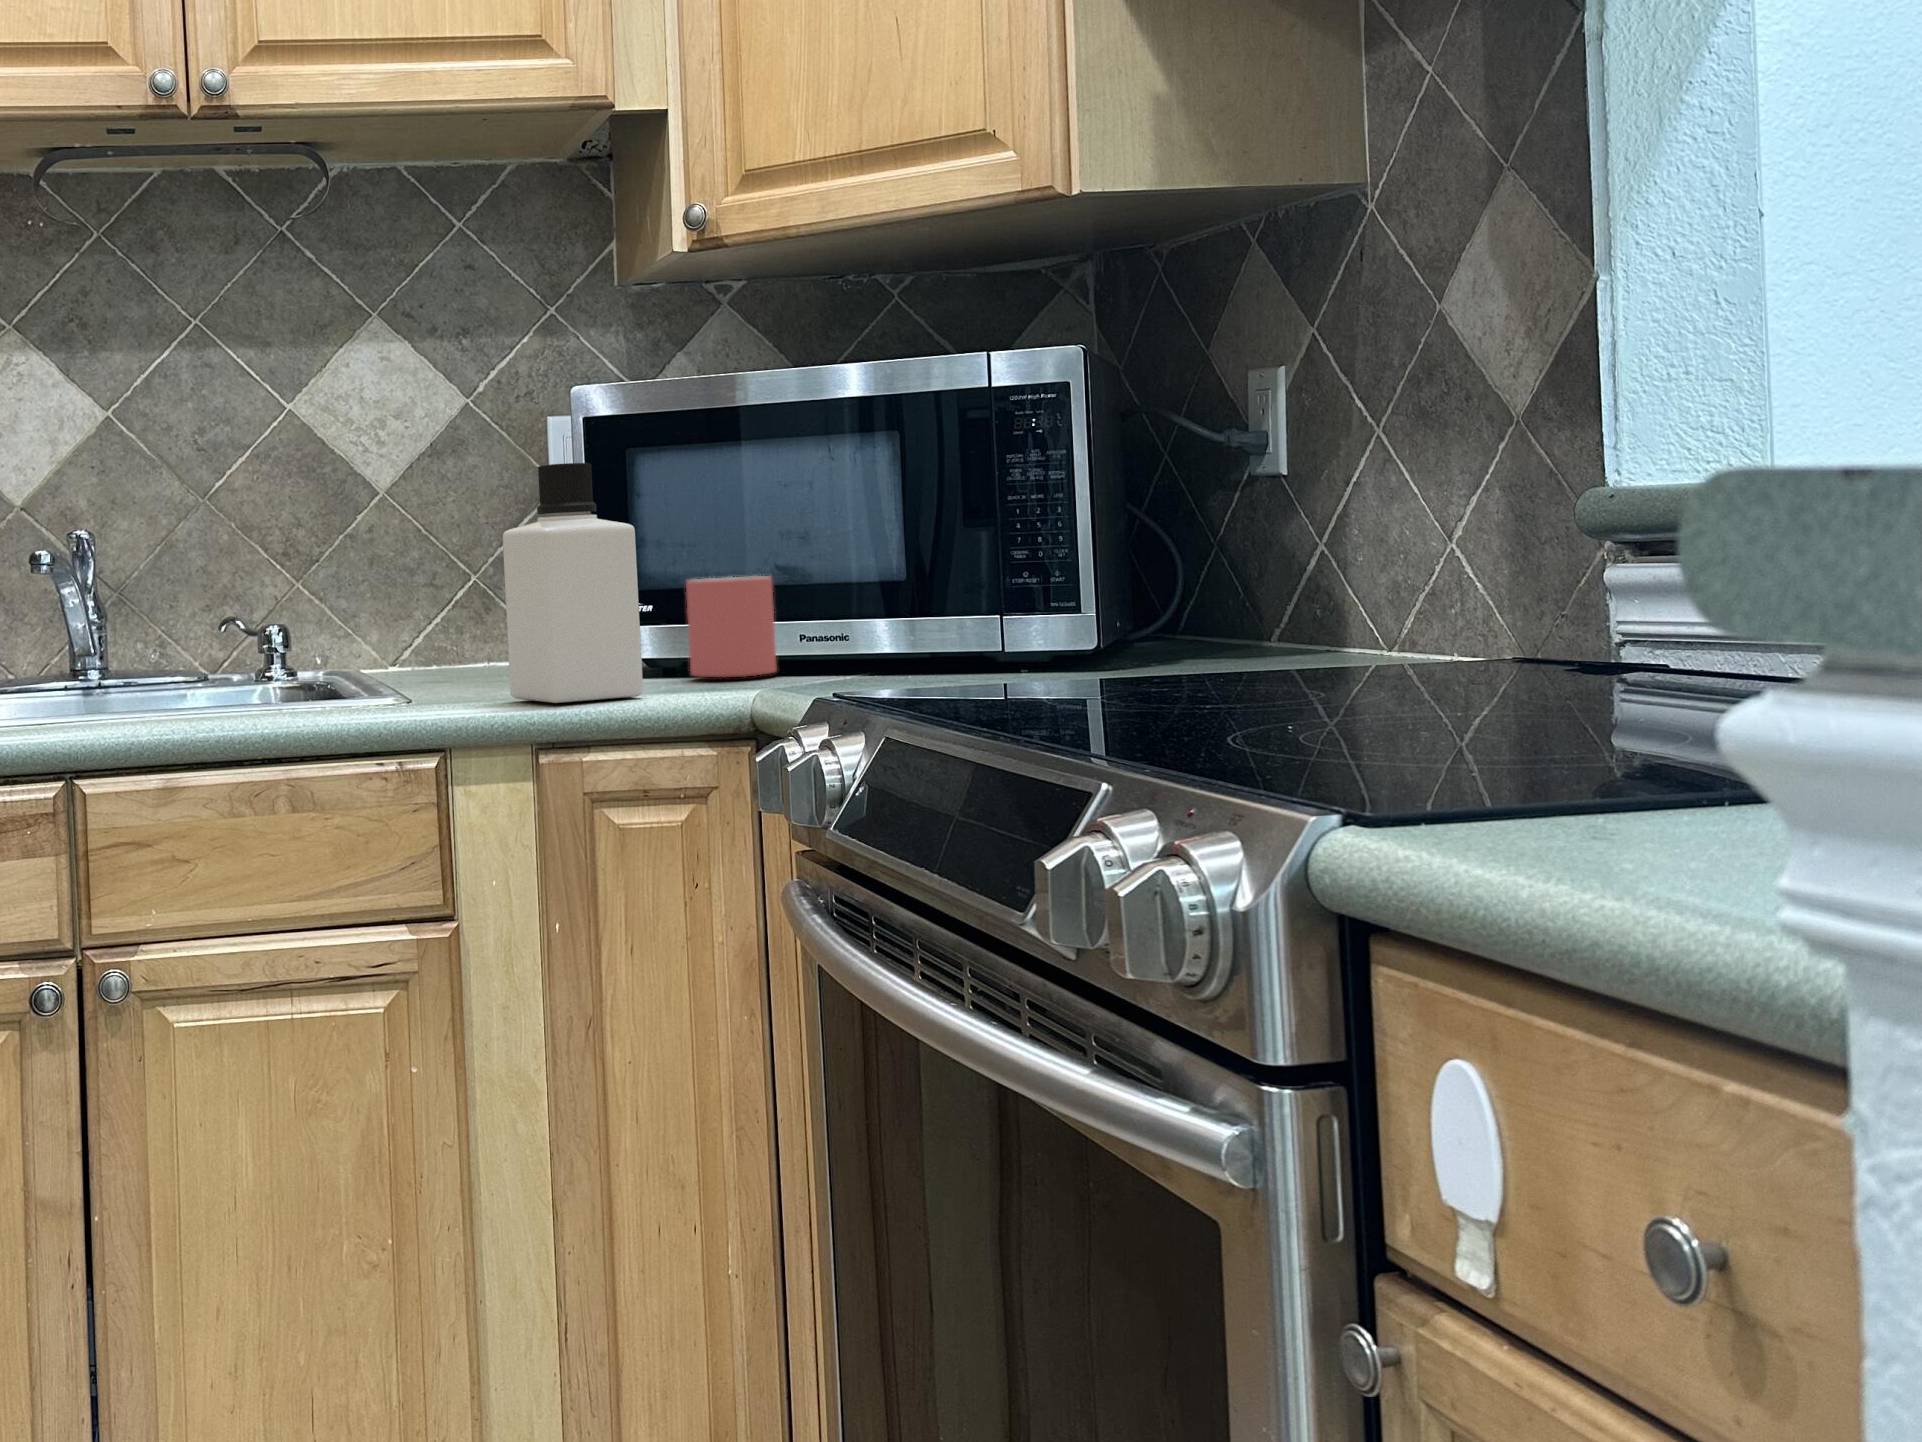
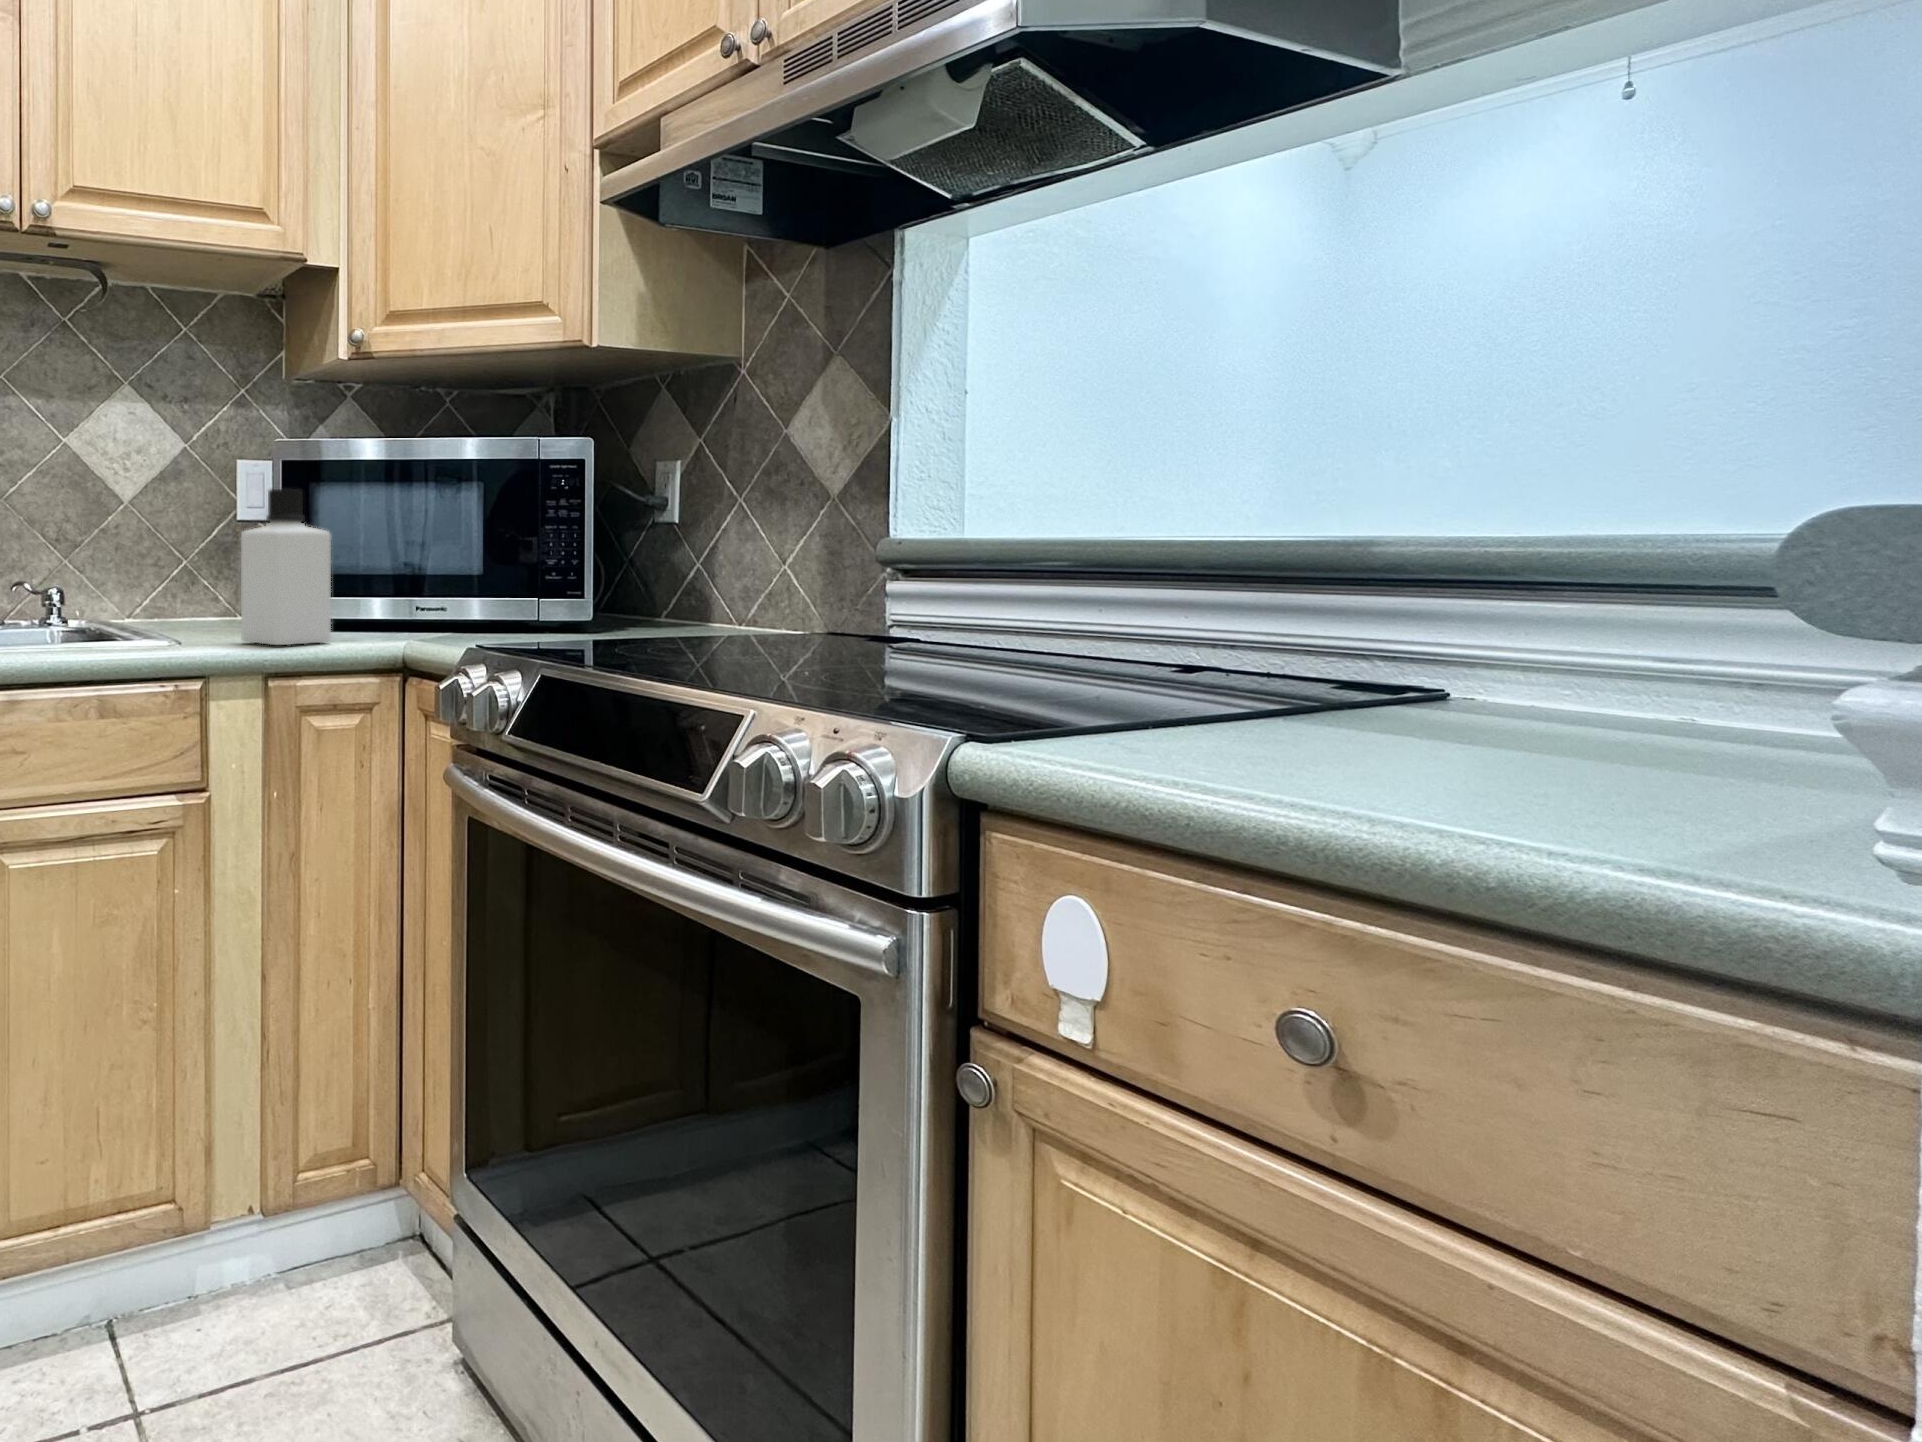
mug: present [686,576,777,678] -> none [345,569,399,631]

